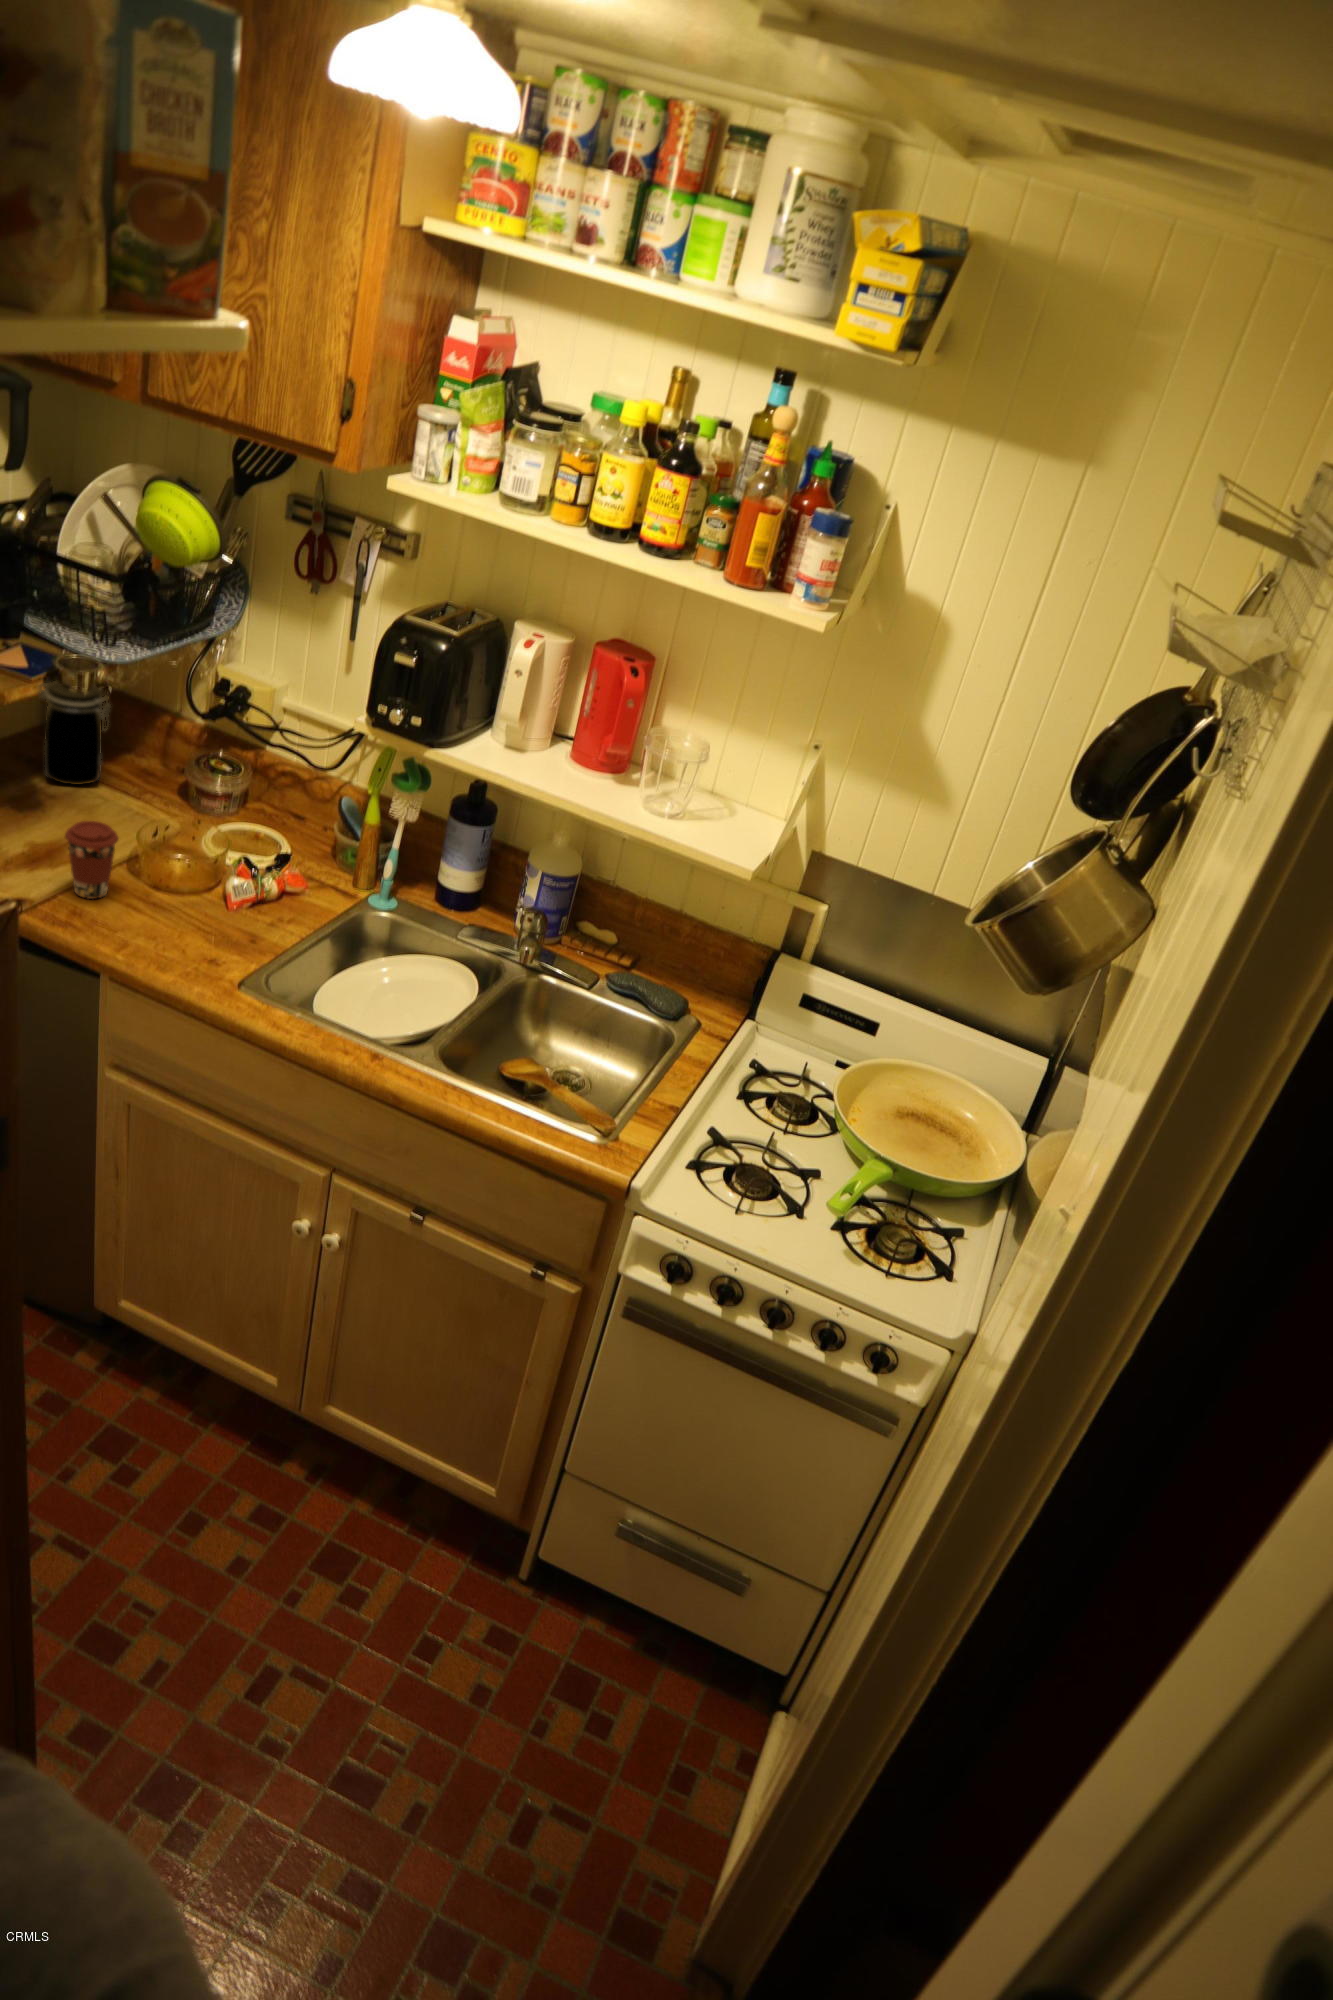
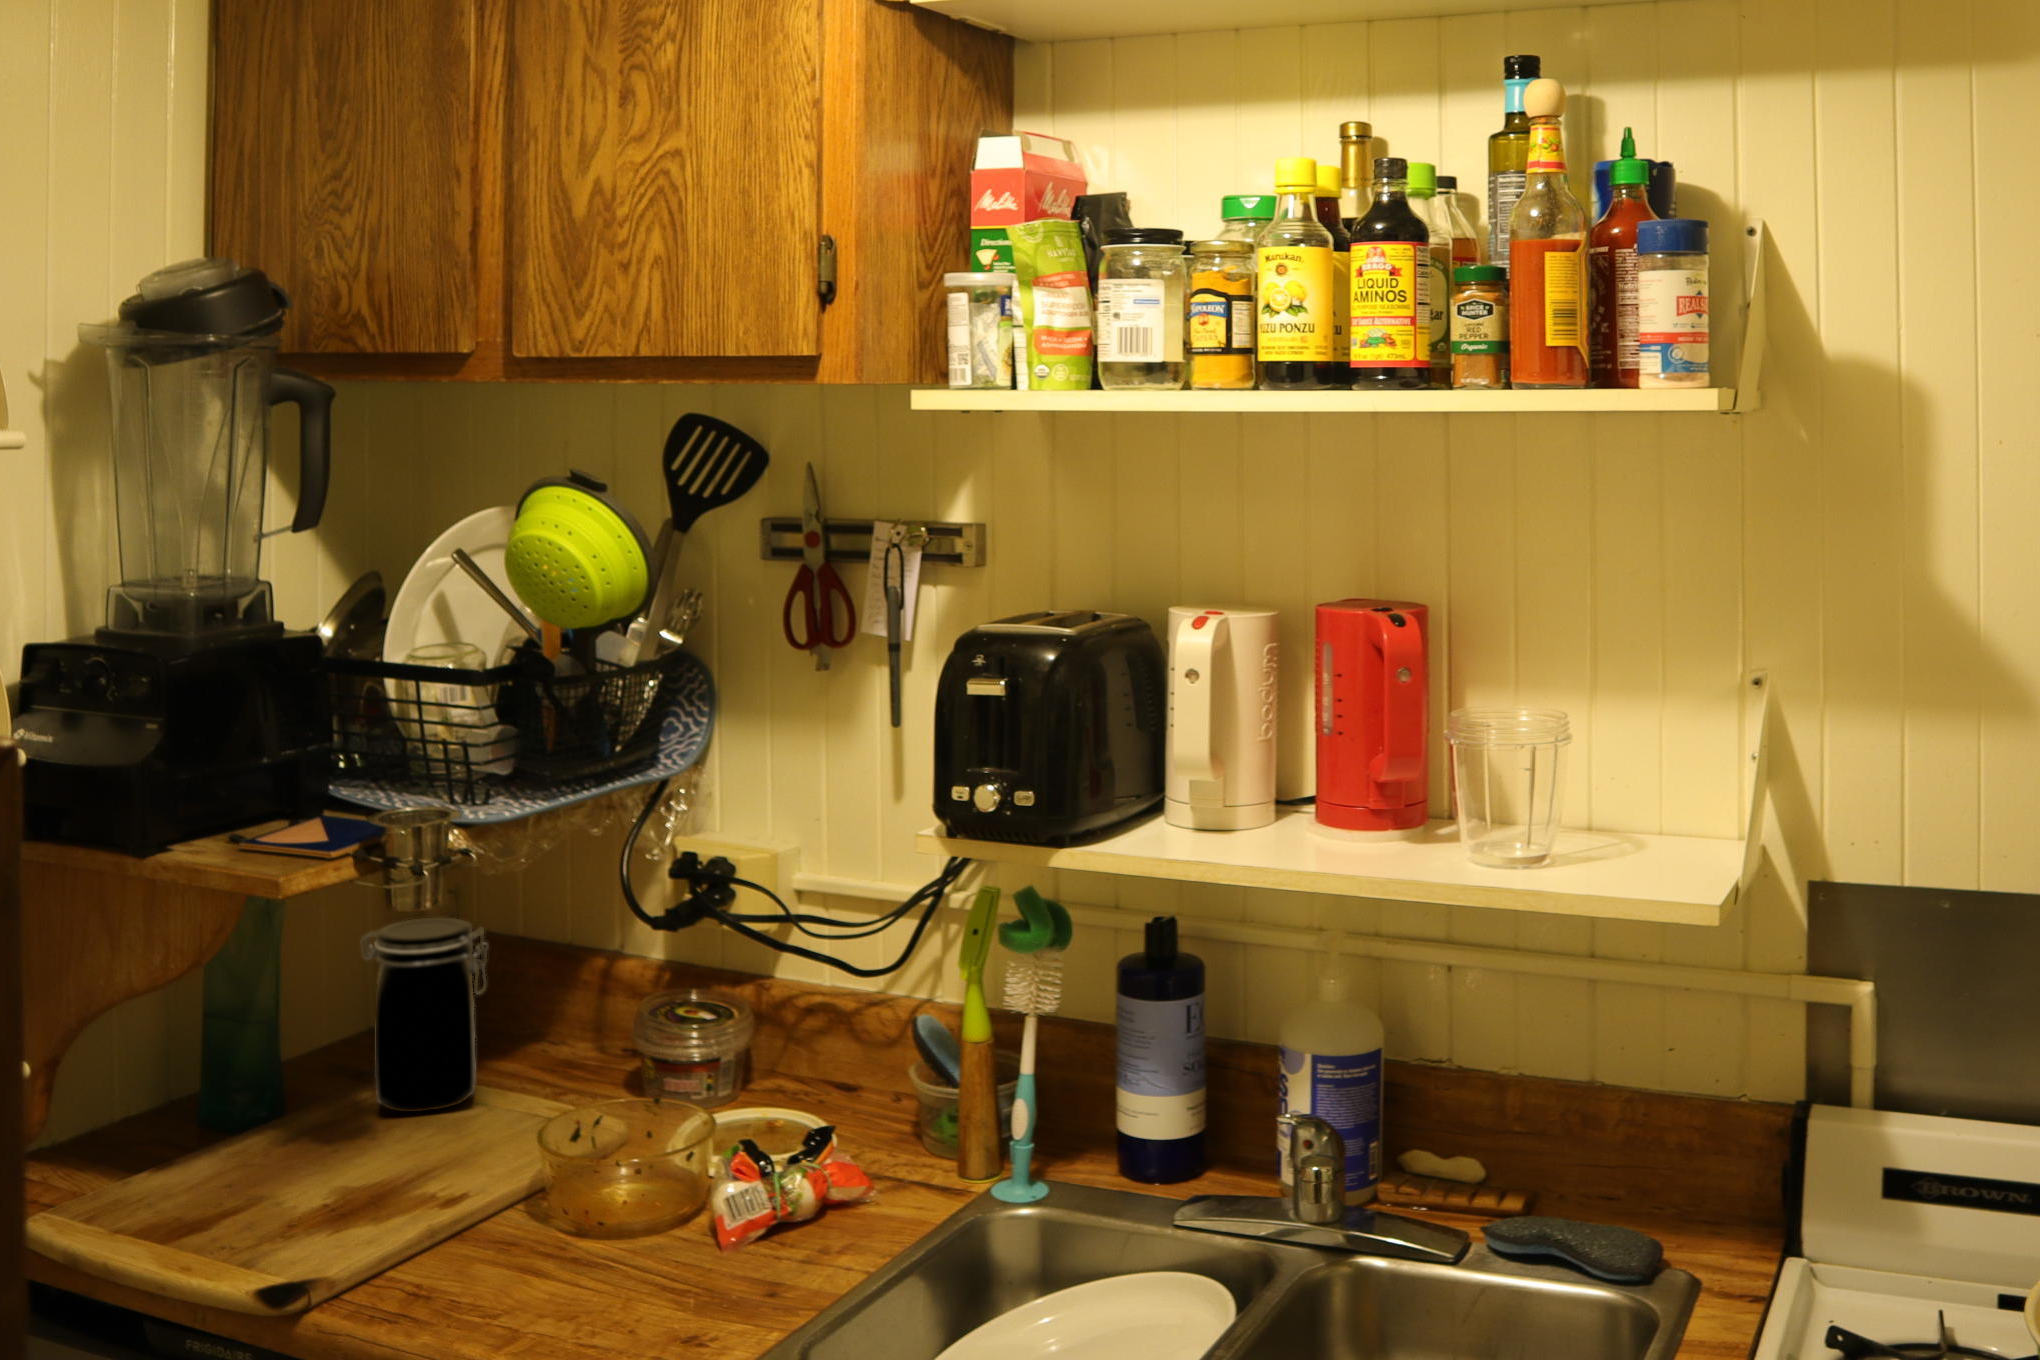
coffee cup: present [65,821,119,899] -> none [405,1113,504,1271]

